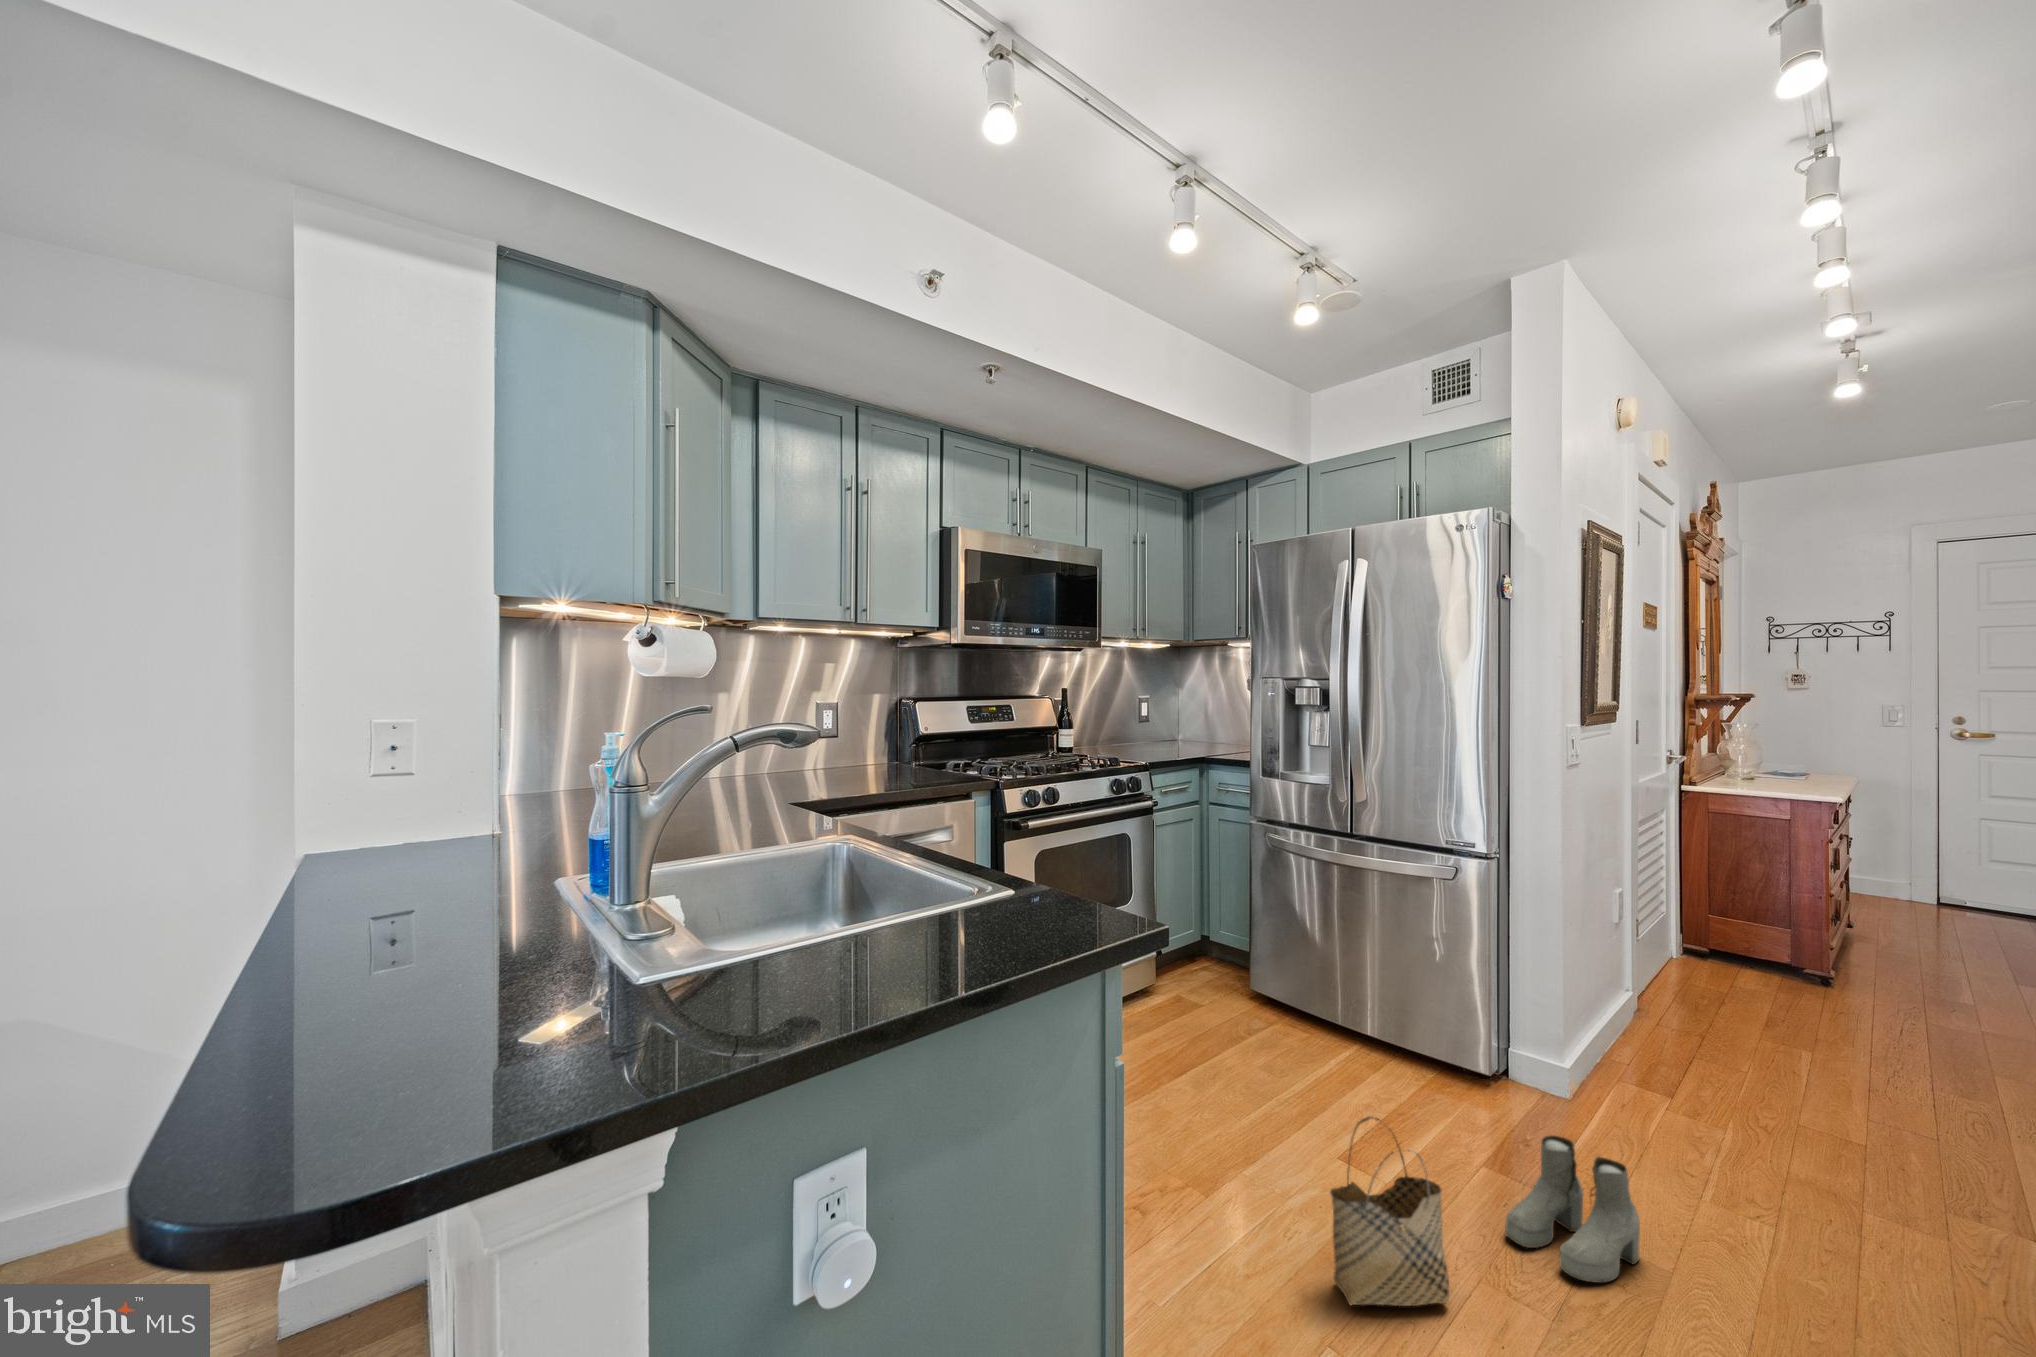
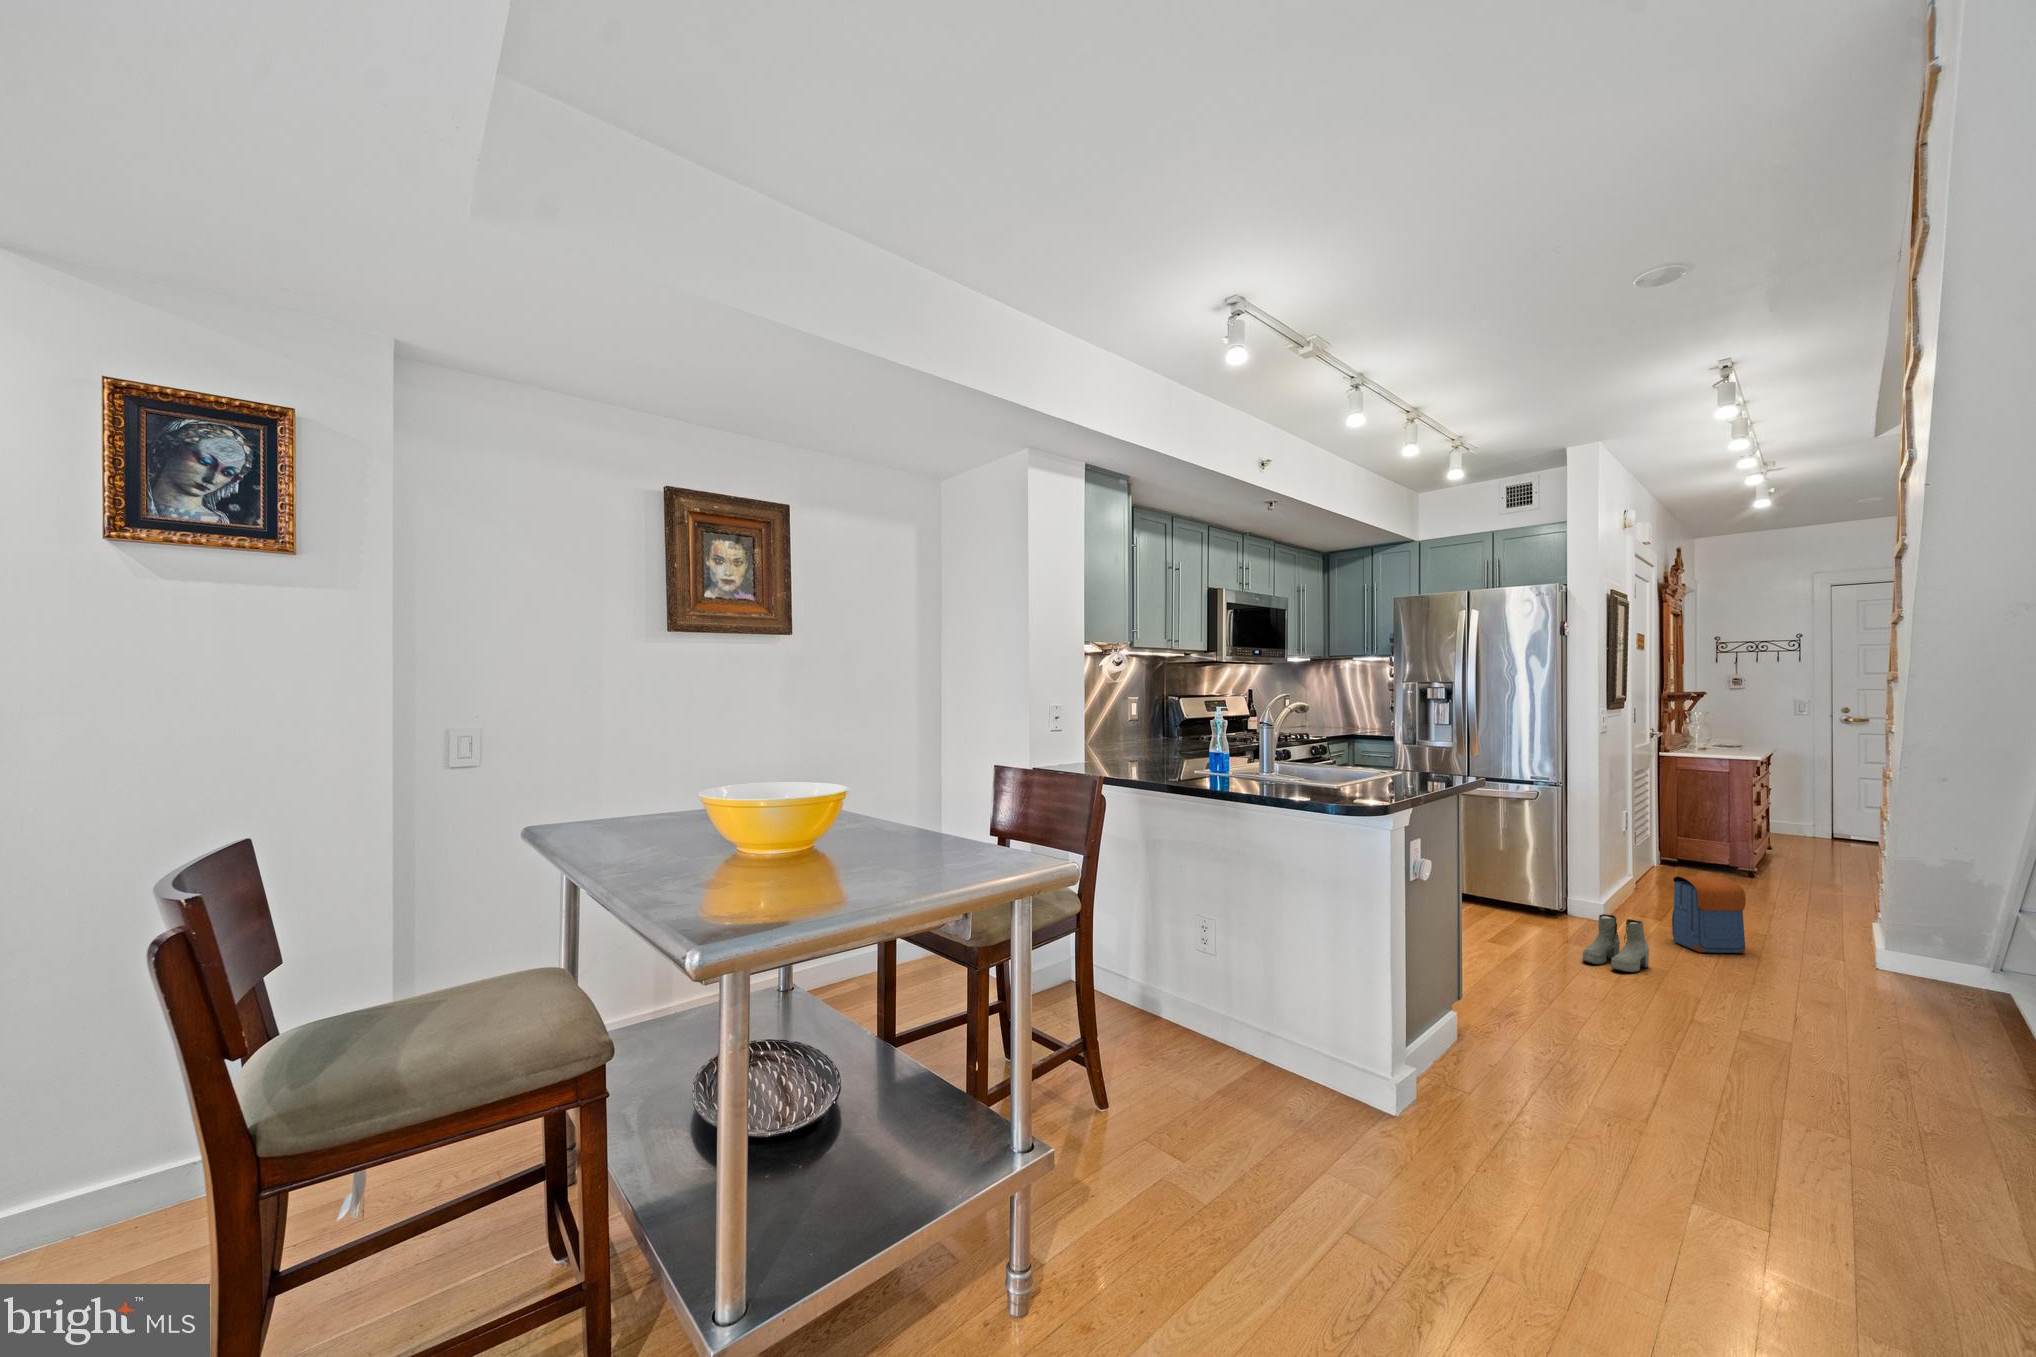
backpack: none [1693,1046,1840,1211] -> present [1672,876,1746,953]
woven basket: present [1330,1117,1449,1306] -> none [1506,897,1563,978]

